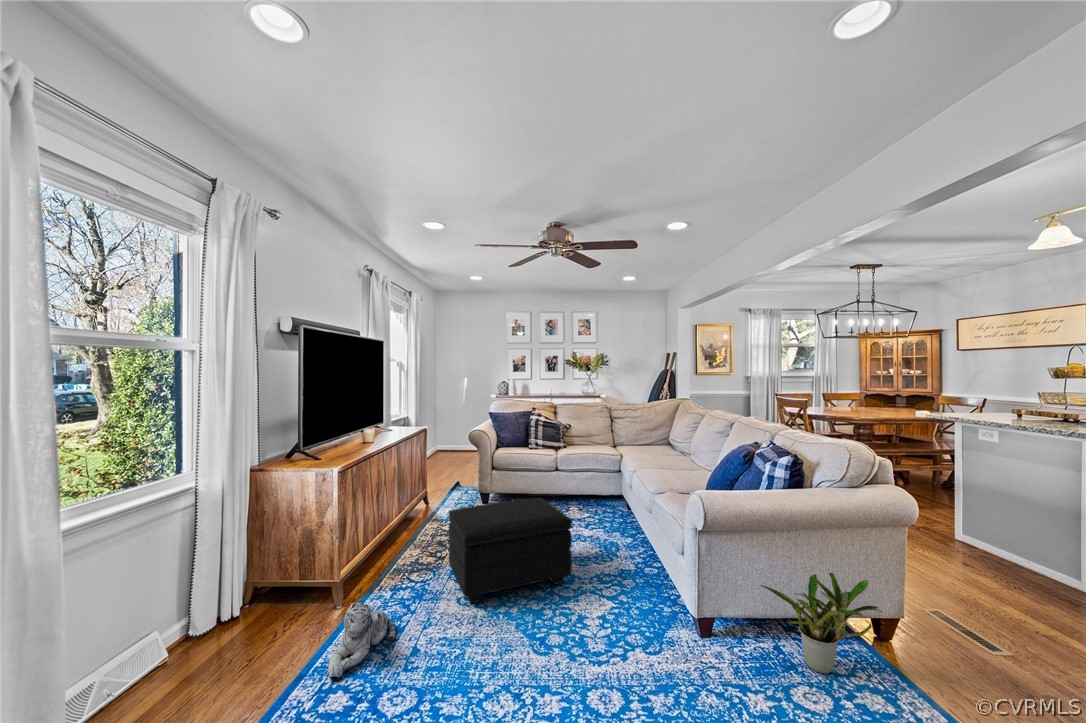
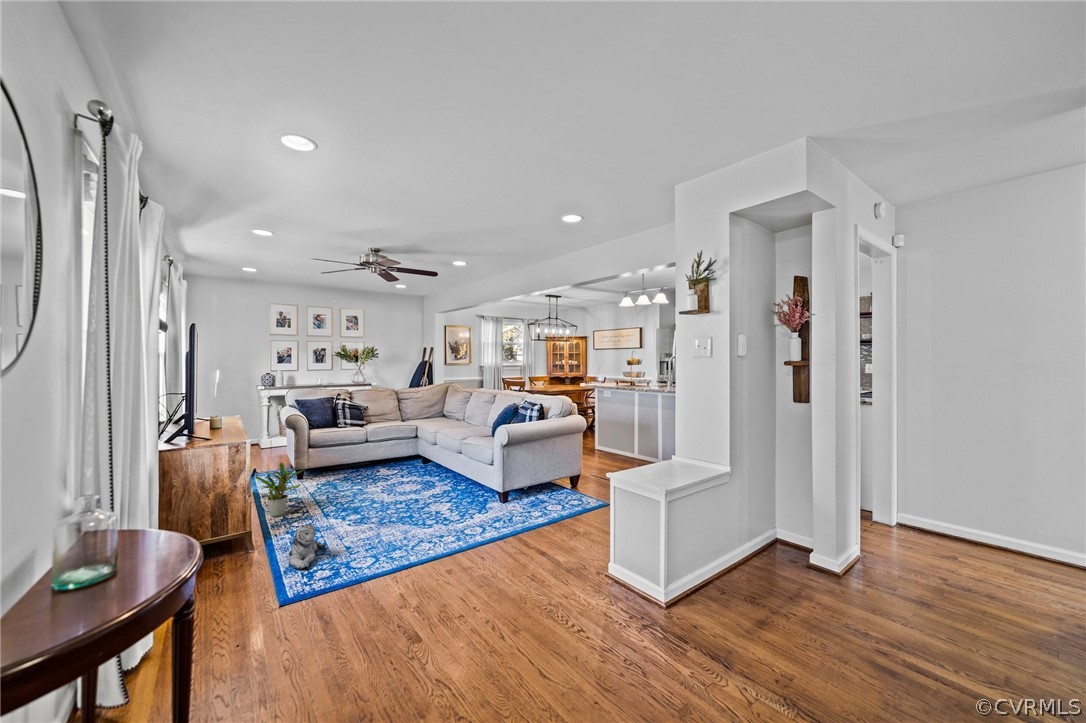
footstool: present [449,498,572,603] -> none [323,454,419,523]
potted plant: present [760,573,882,674] -> present [255,462,303,517]

